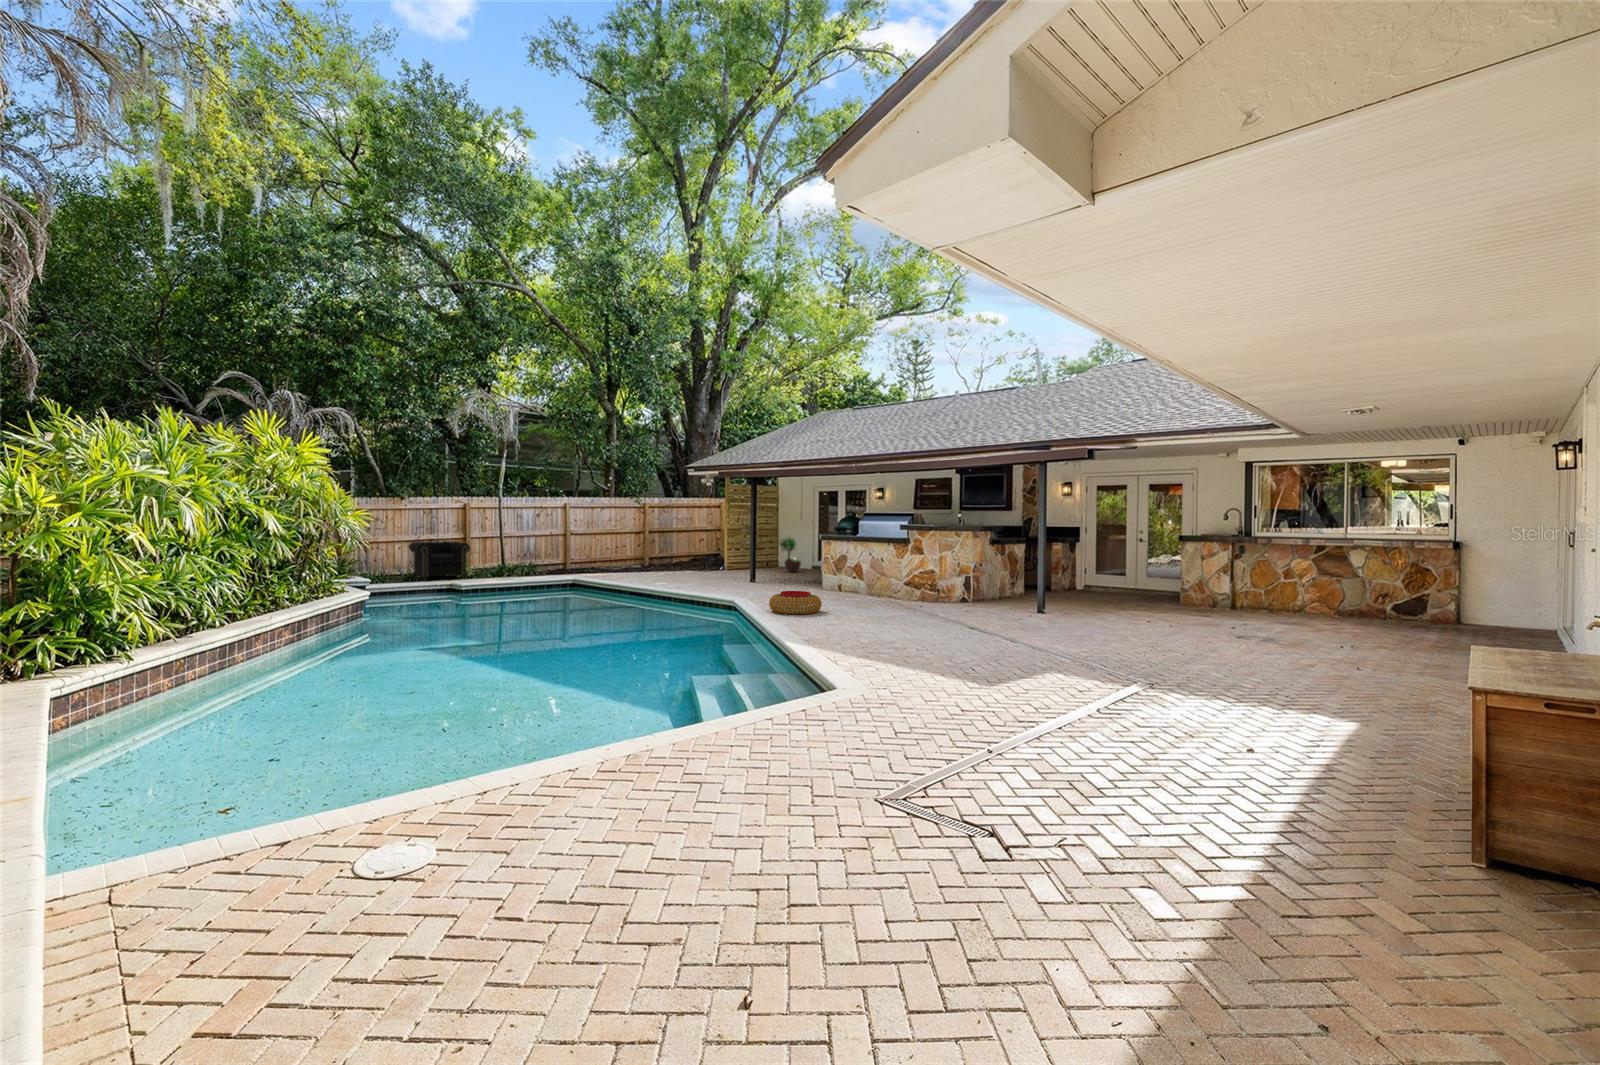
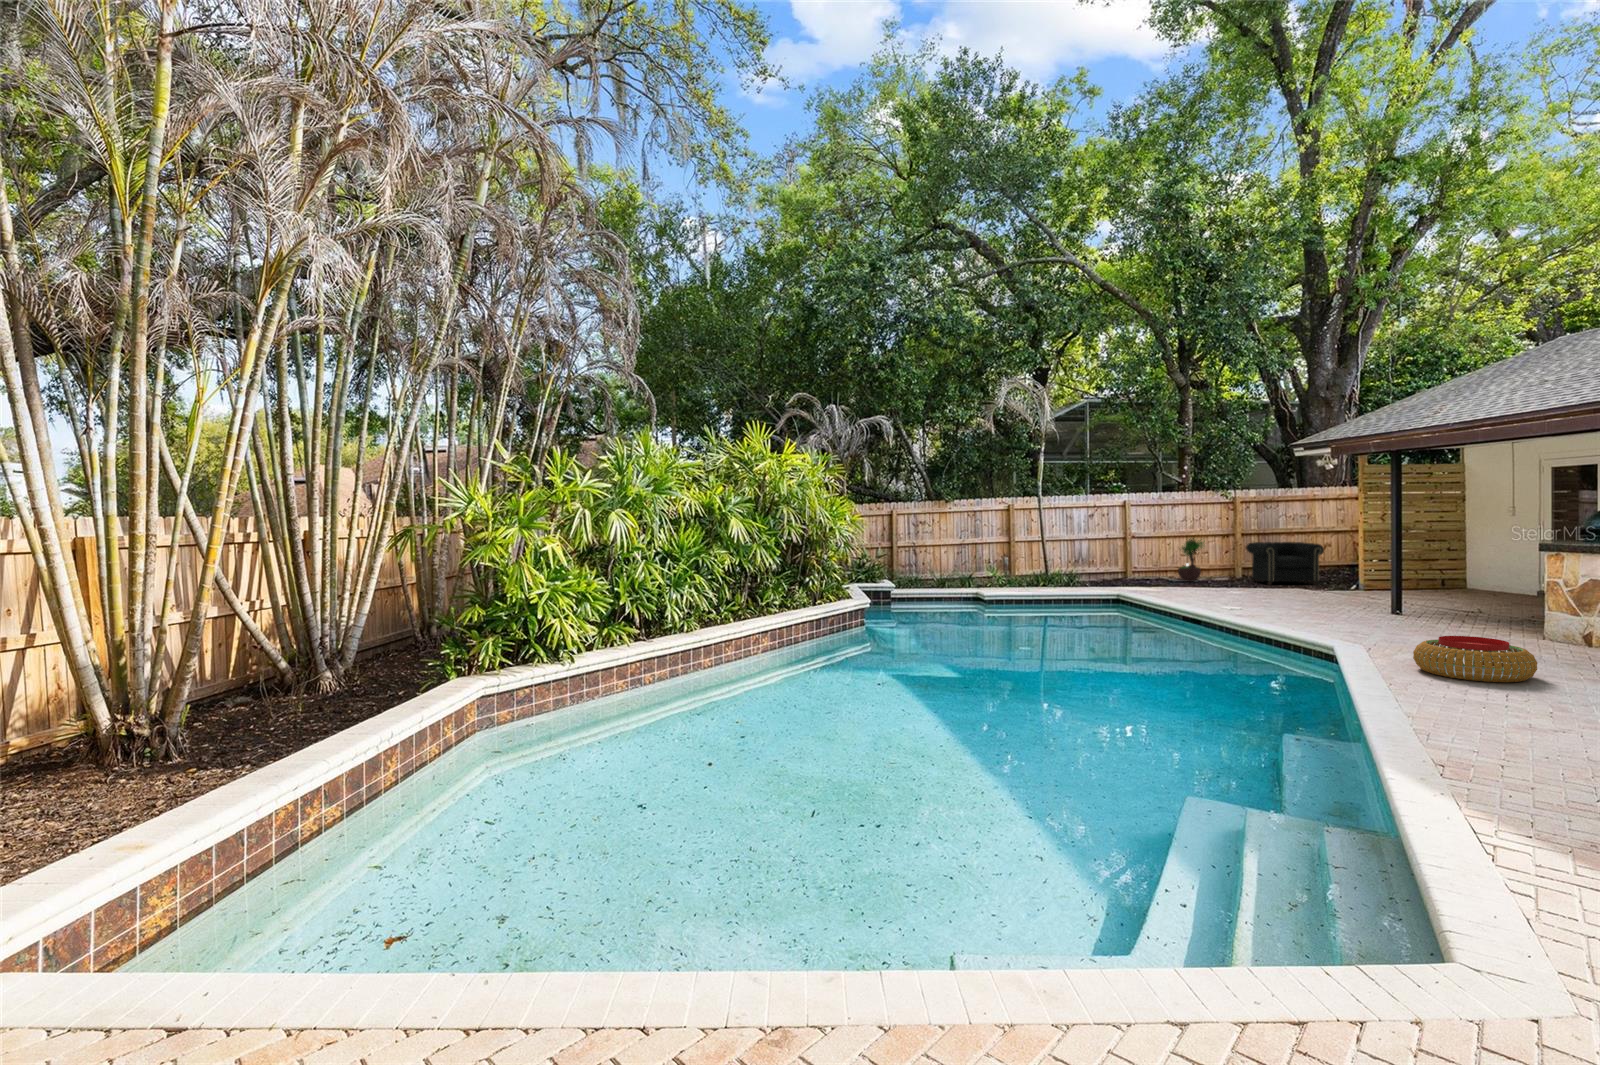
potted tree: present [780,538,801,572] -> present [1178,538,1203,582]
armchair: present [409,541,470,580] -> present [1246,542,1324,585]

